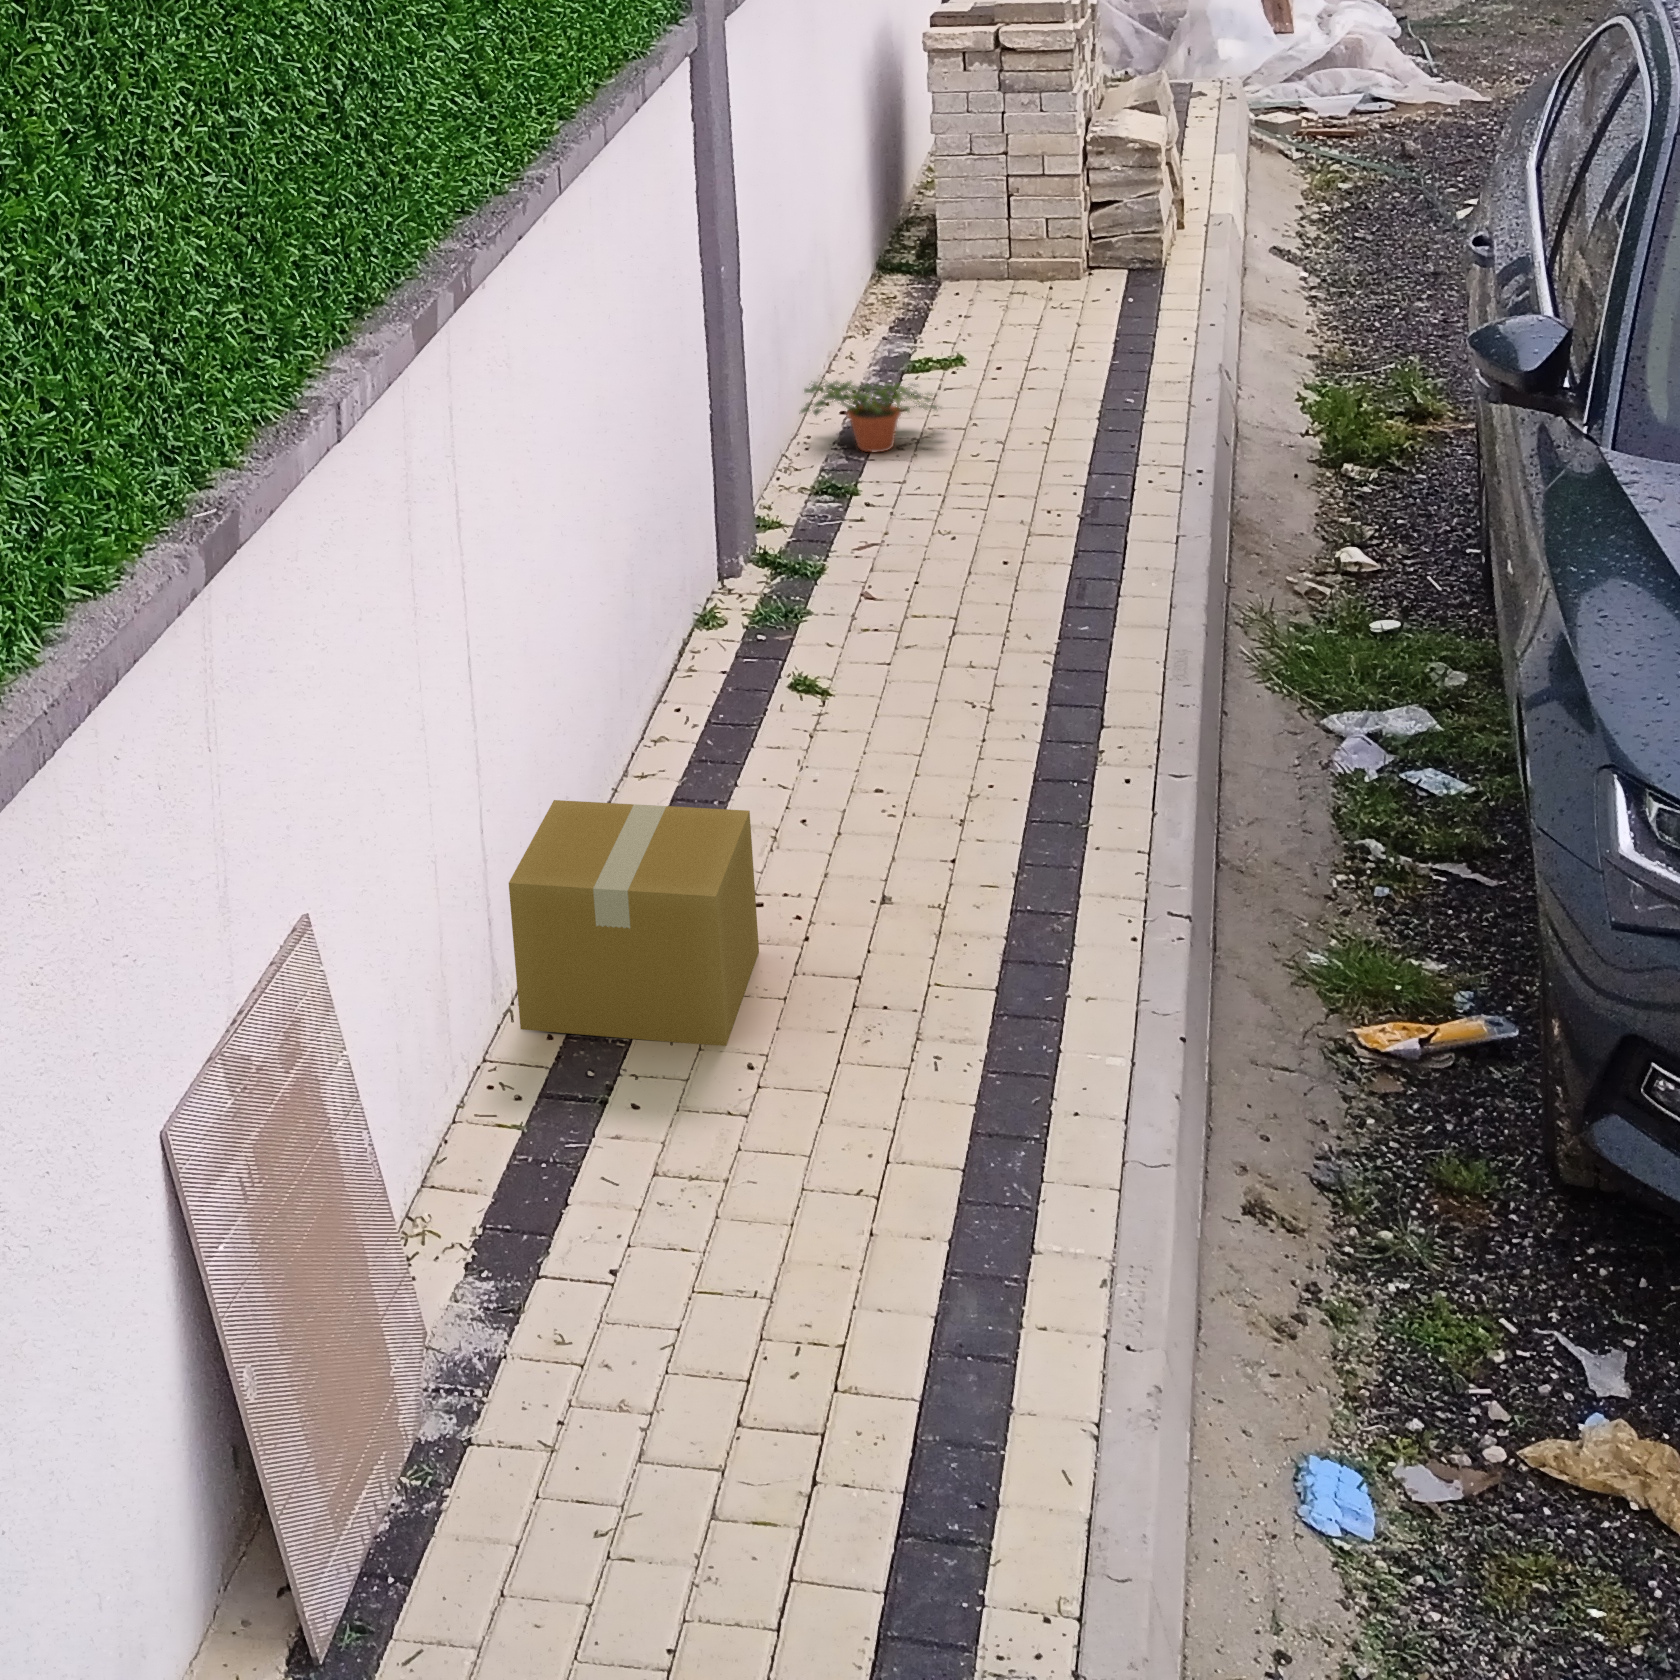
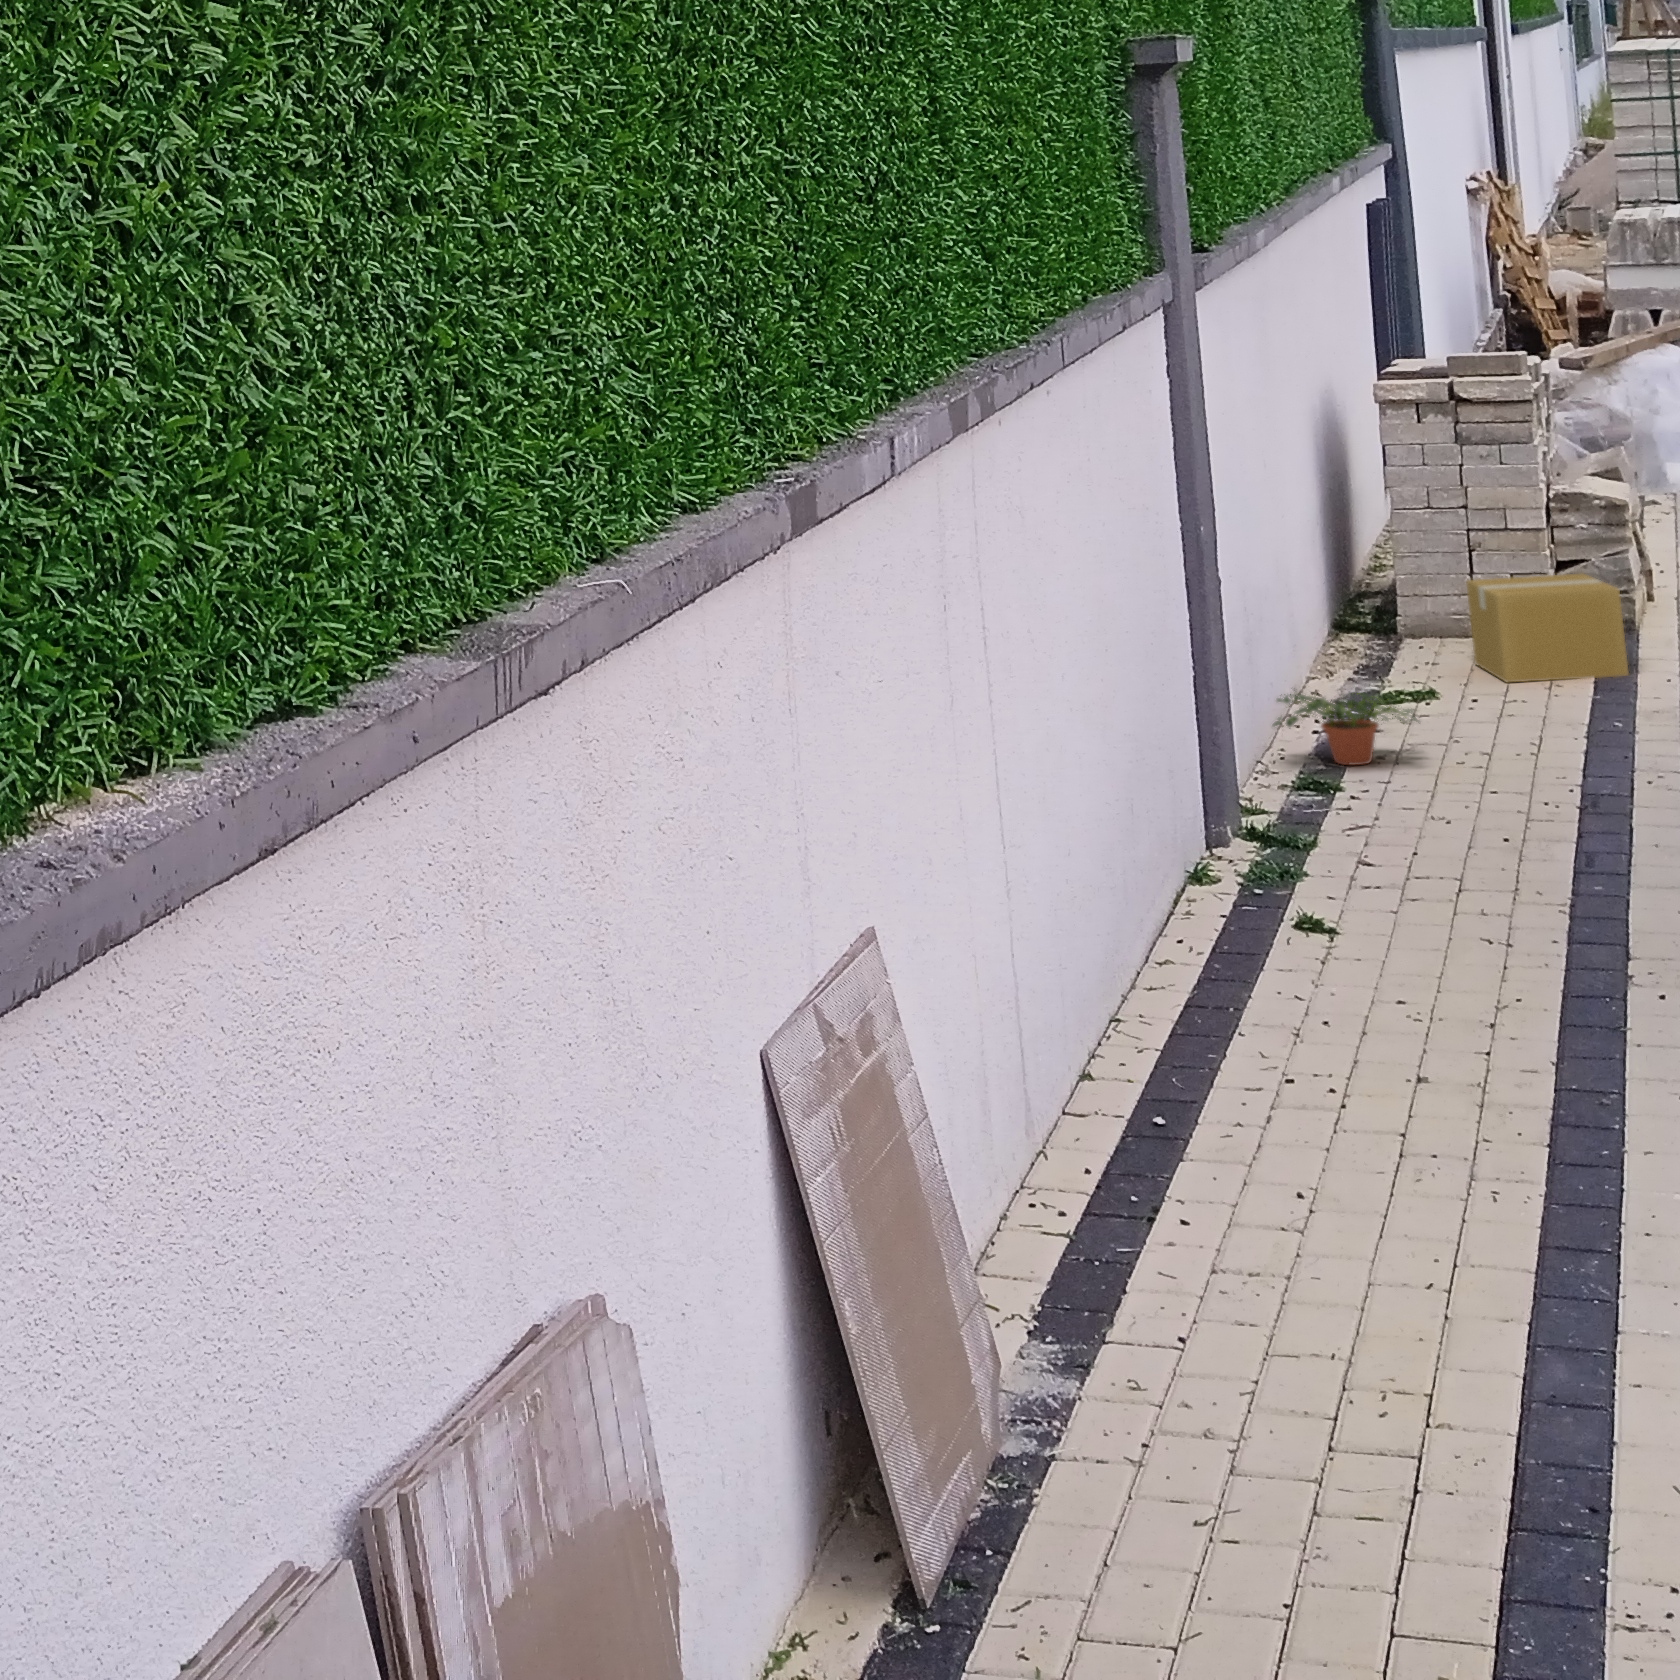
cardboard box: present [509,800,759,1046] -> present [1466,574,1628,682]

